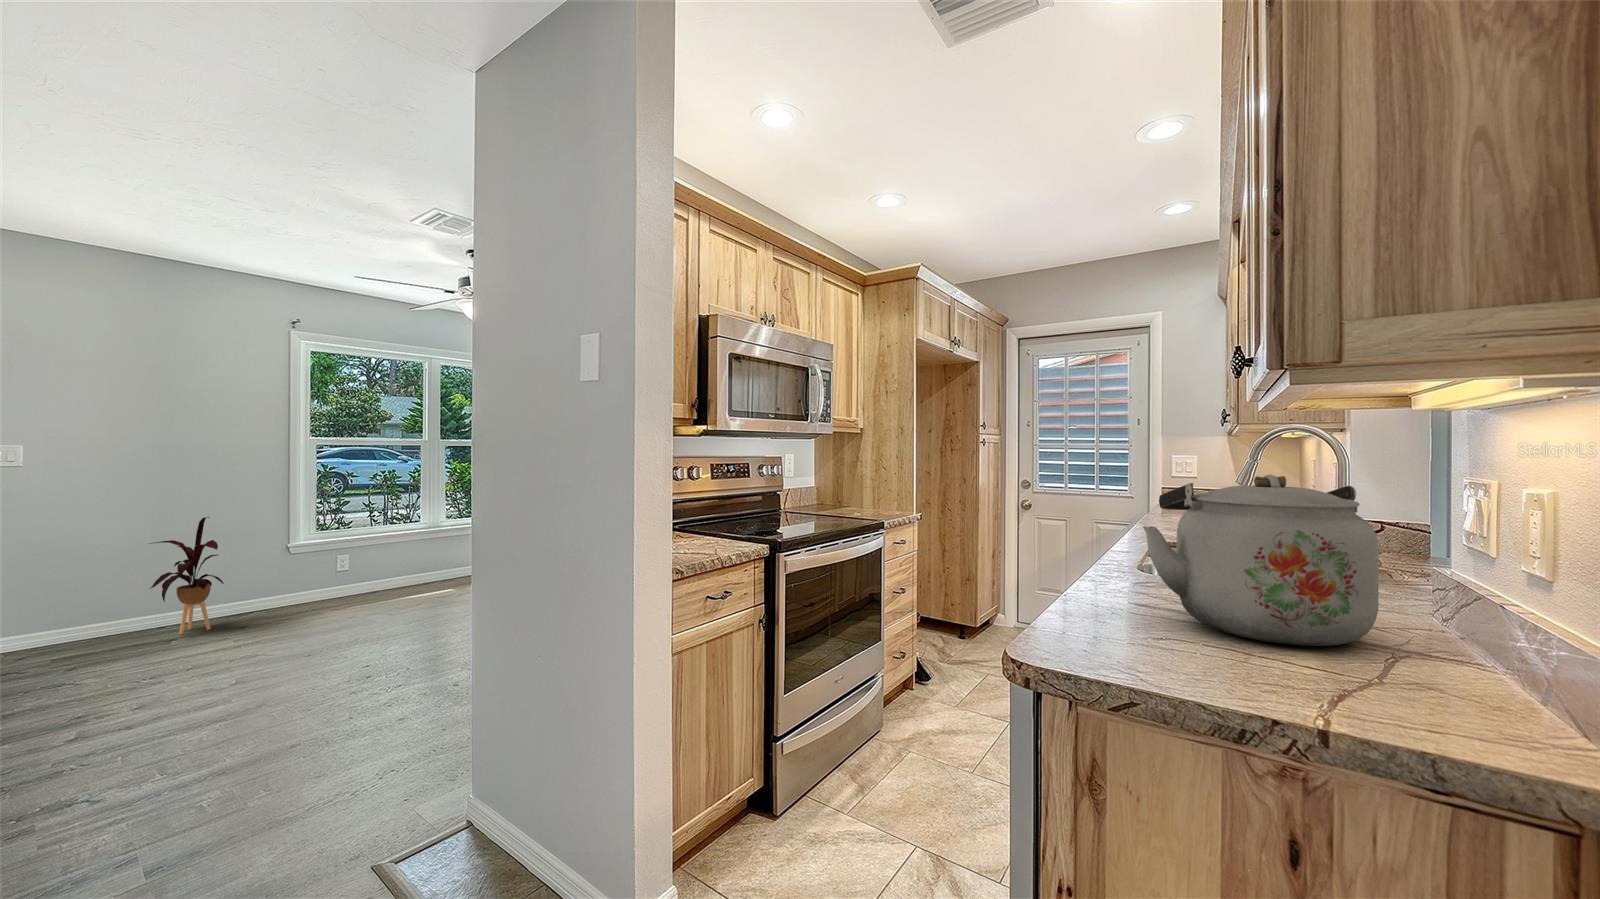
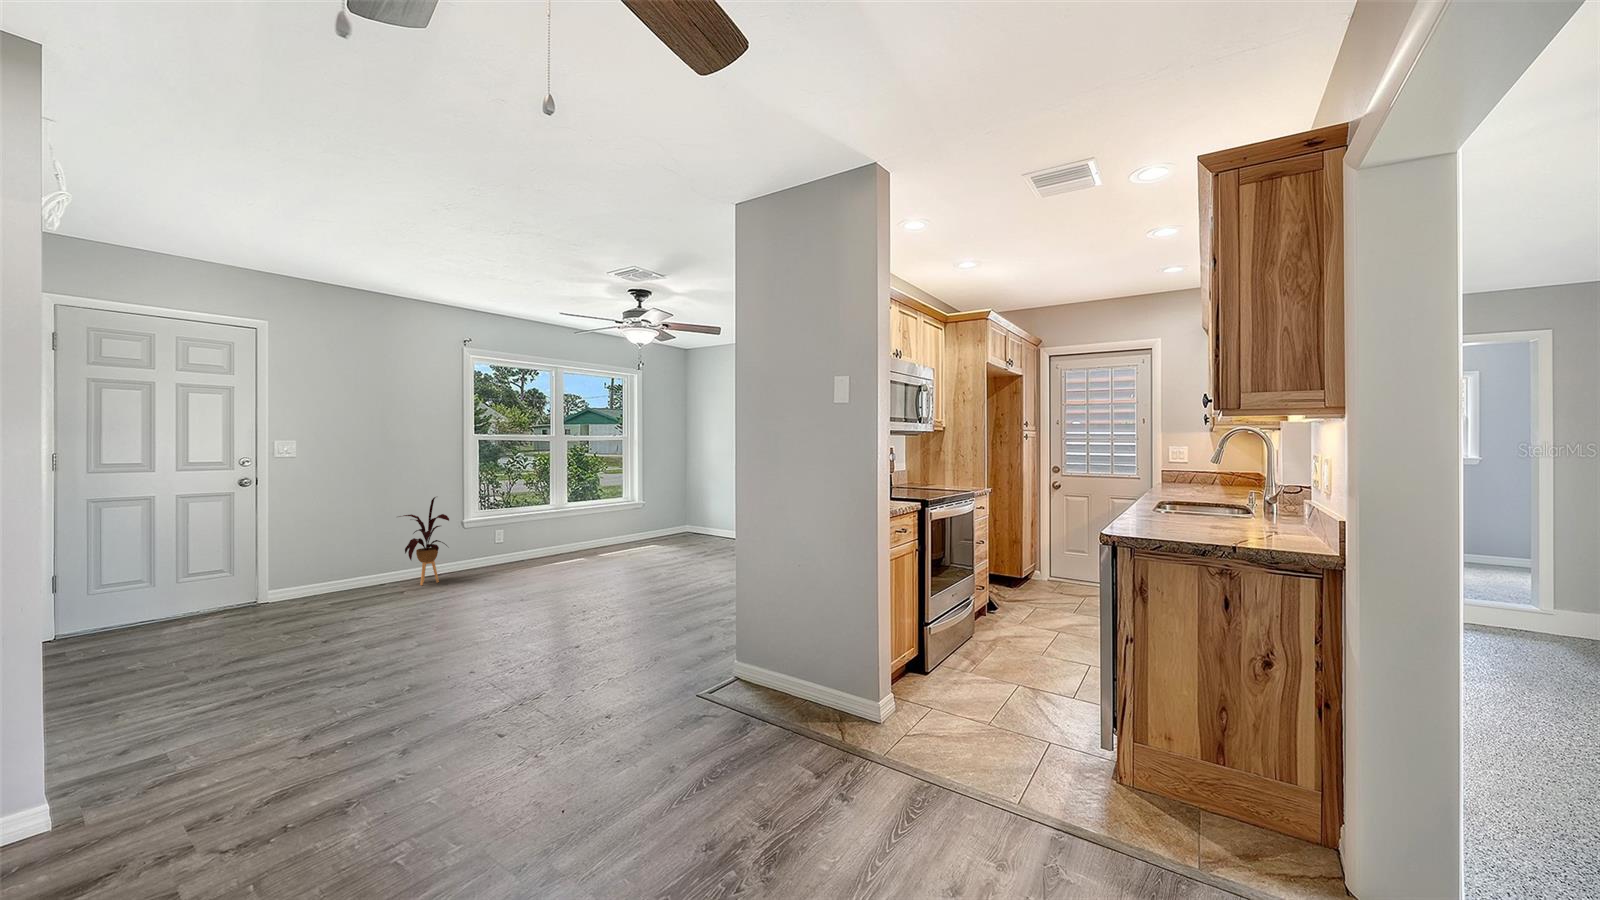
kettle: present [1143,475,1379,646] -> none [1164,458,1267,532]

